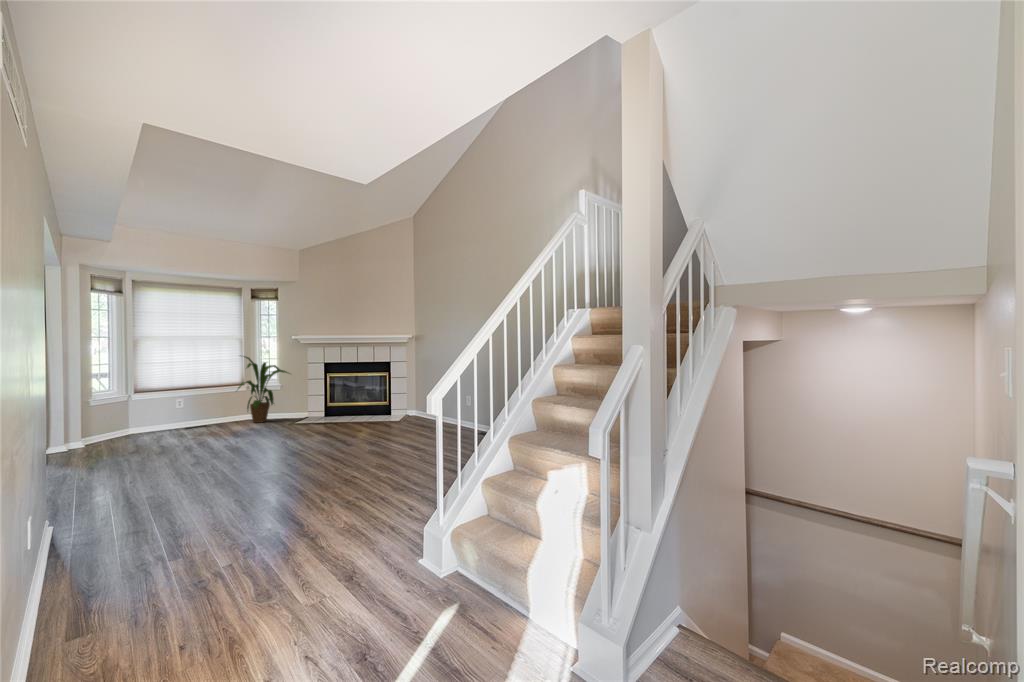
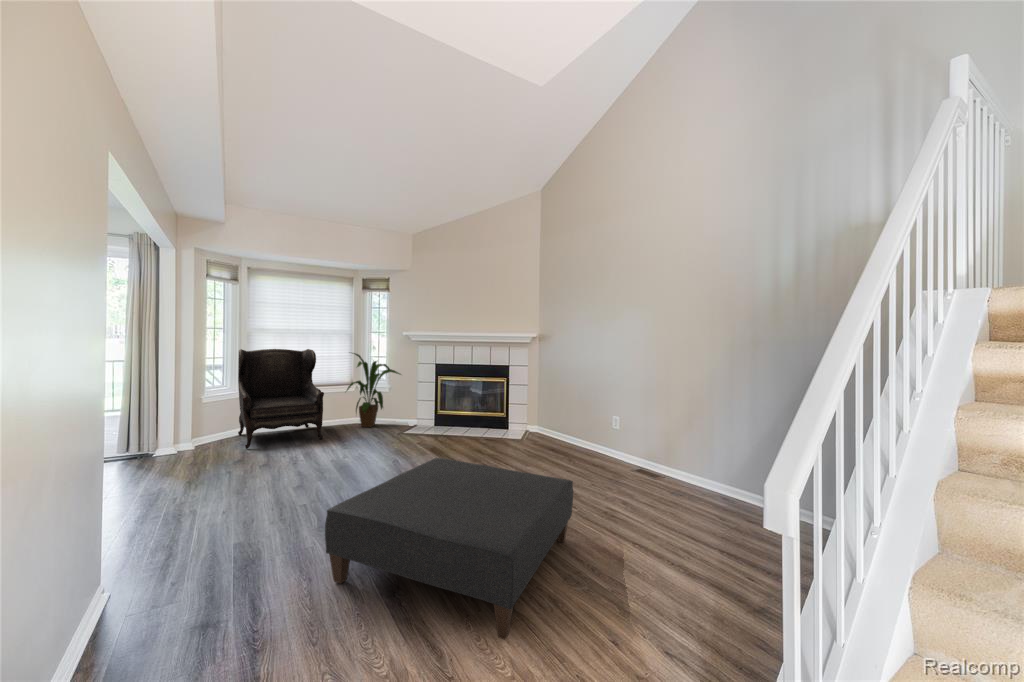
armchair: none [127,354,215,444] -> present [238,349,324,449]
ottoman: none [218,427,411,514] -> present [325,458,573,640]

